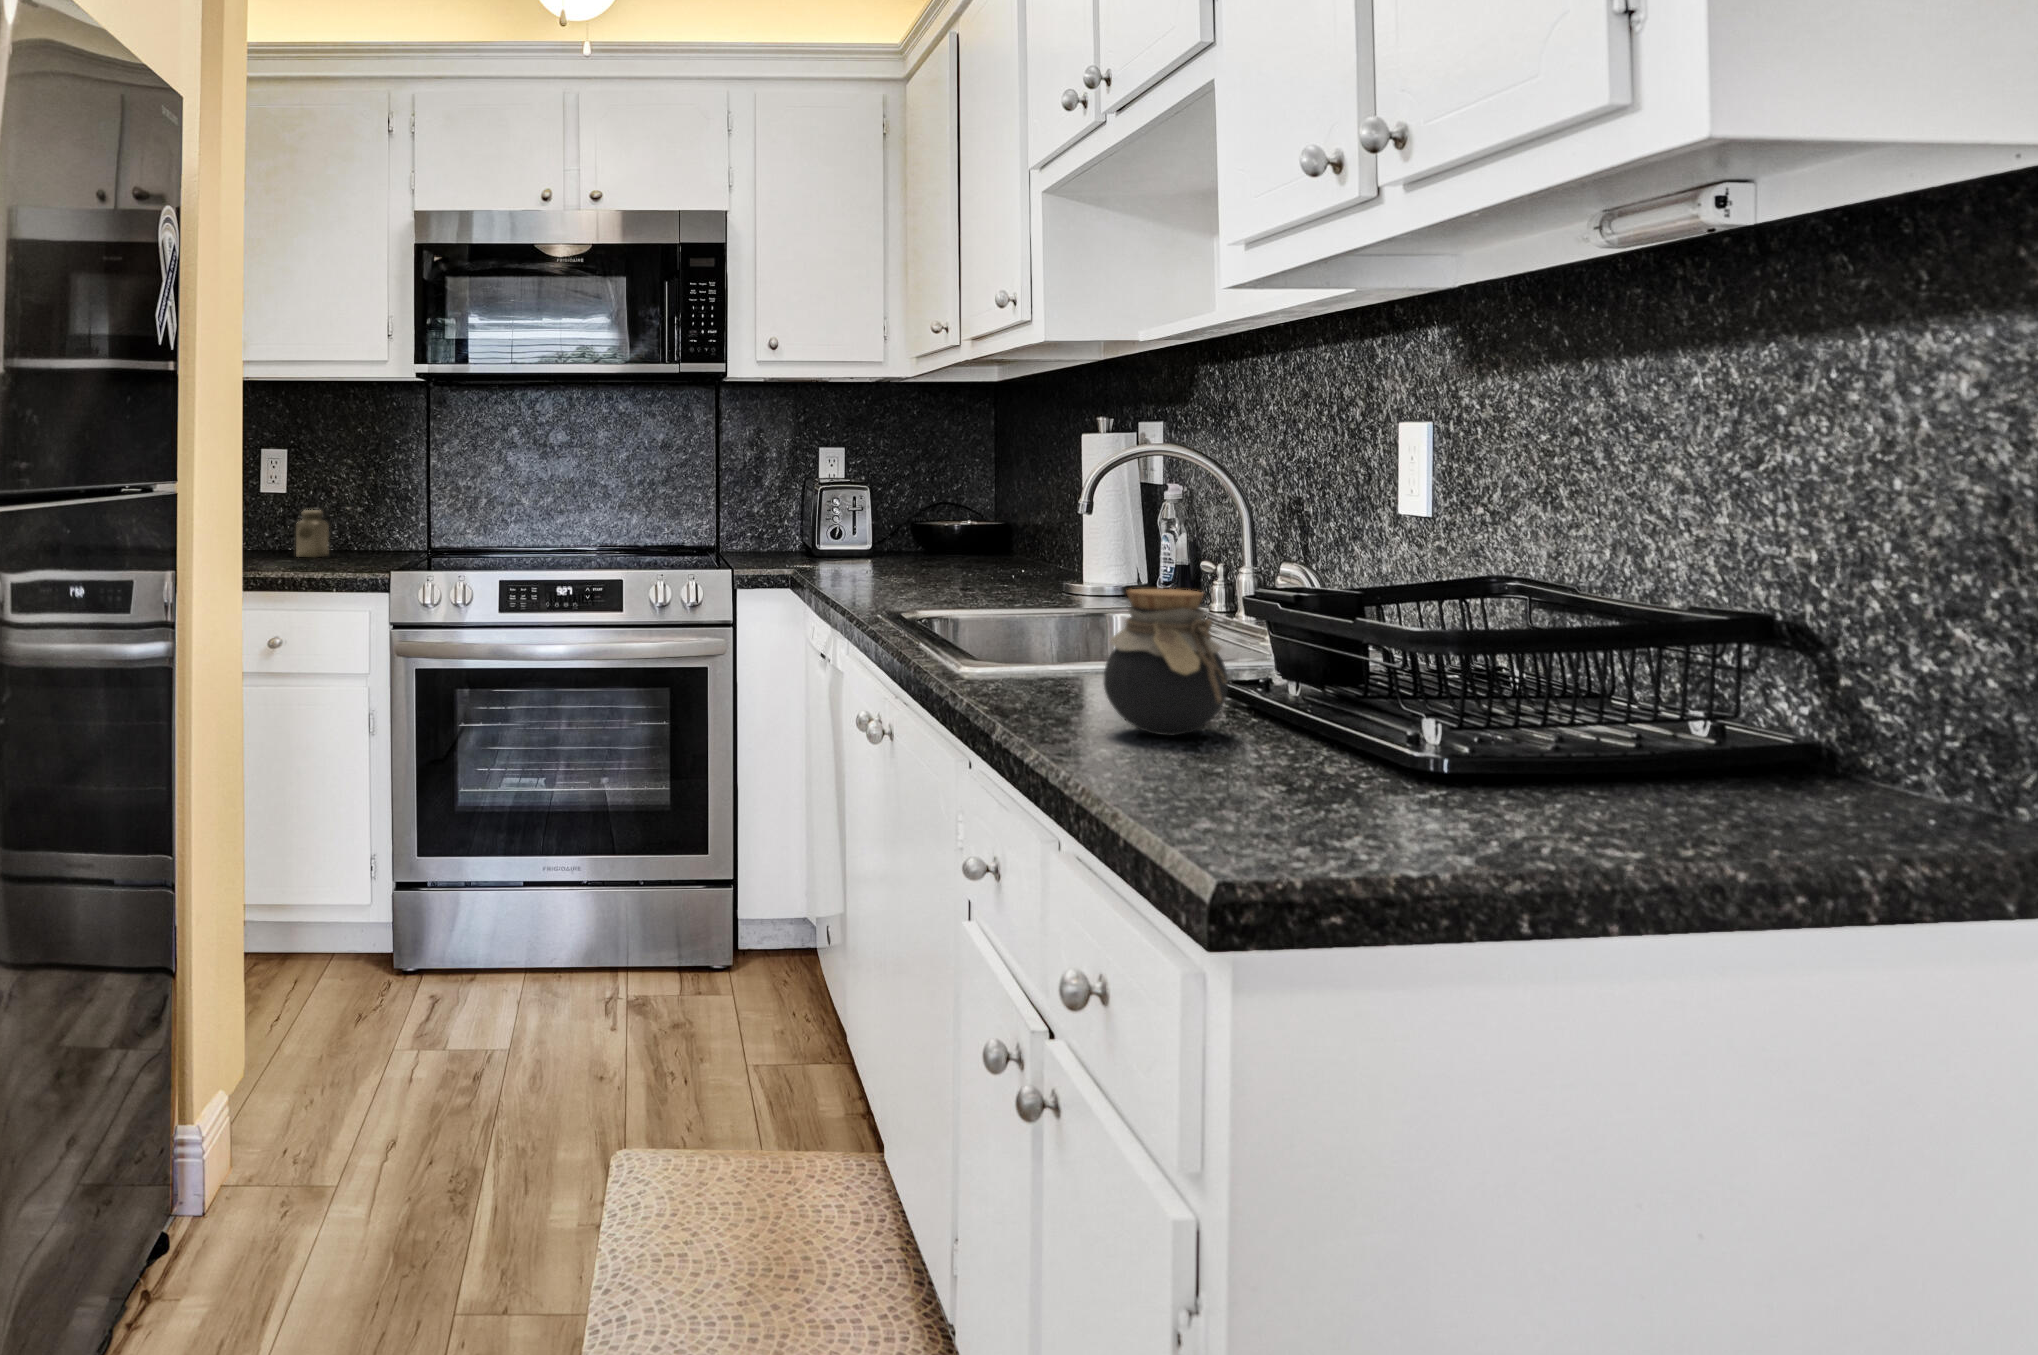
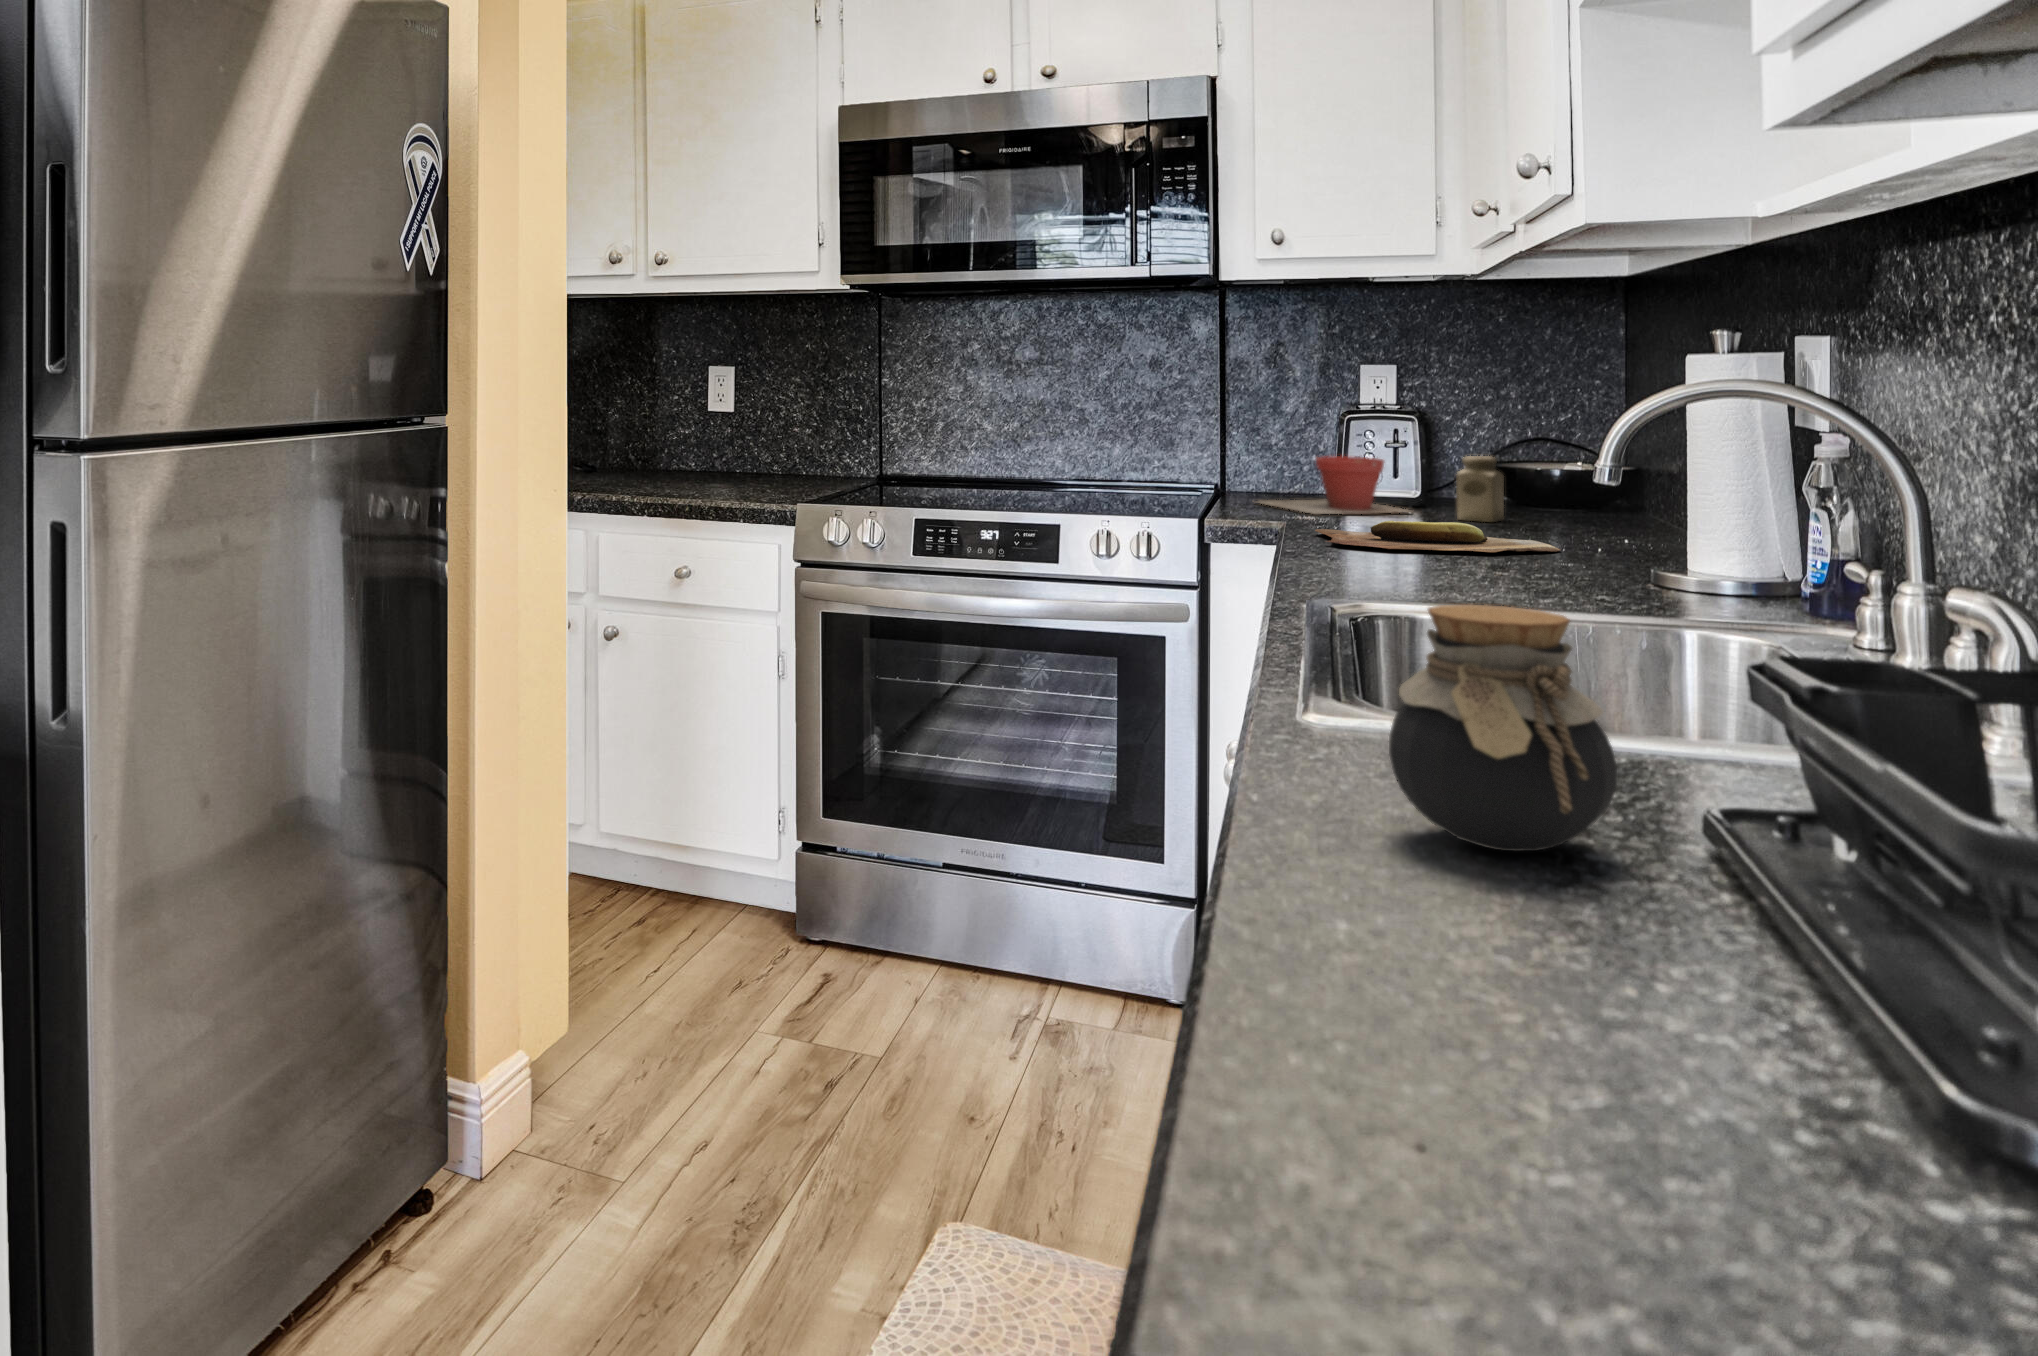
salt shaker: present [296,510,329,557] -> present [1456,456,1504,522]
plant pot: none [748,520,868,566] -> present [1259,456,1408,514]
cutting board: none [824,565,990,586] -> present [1315,521,1560,552]

